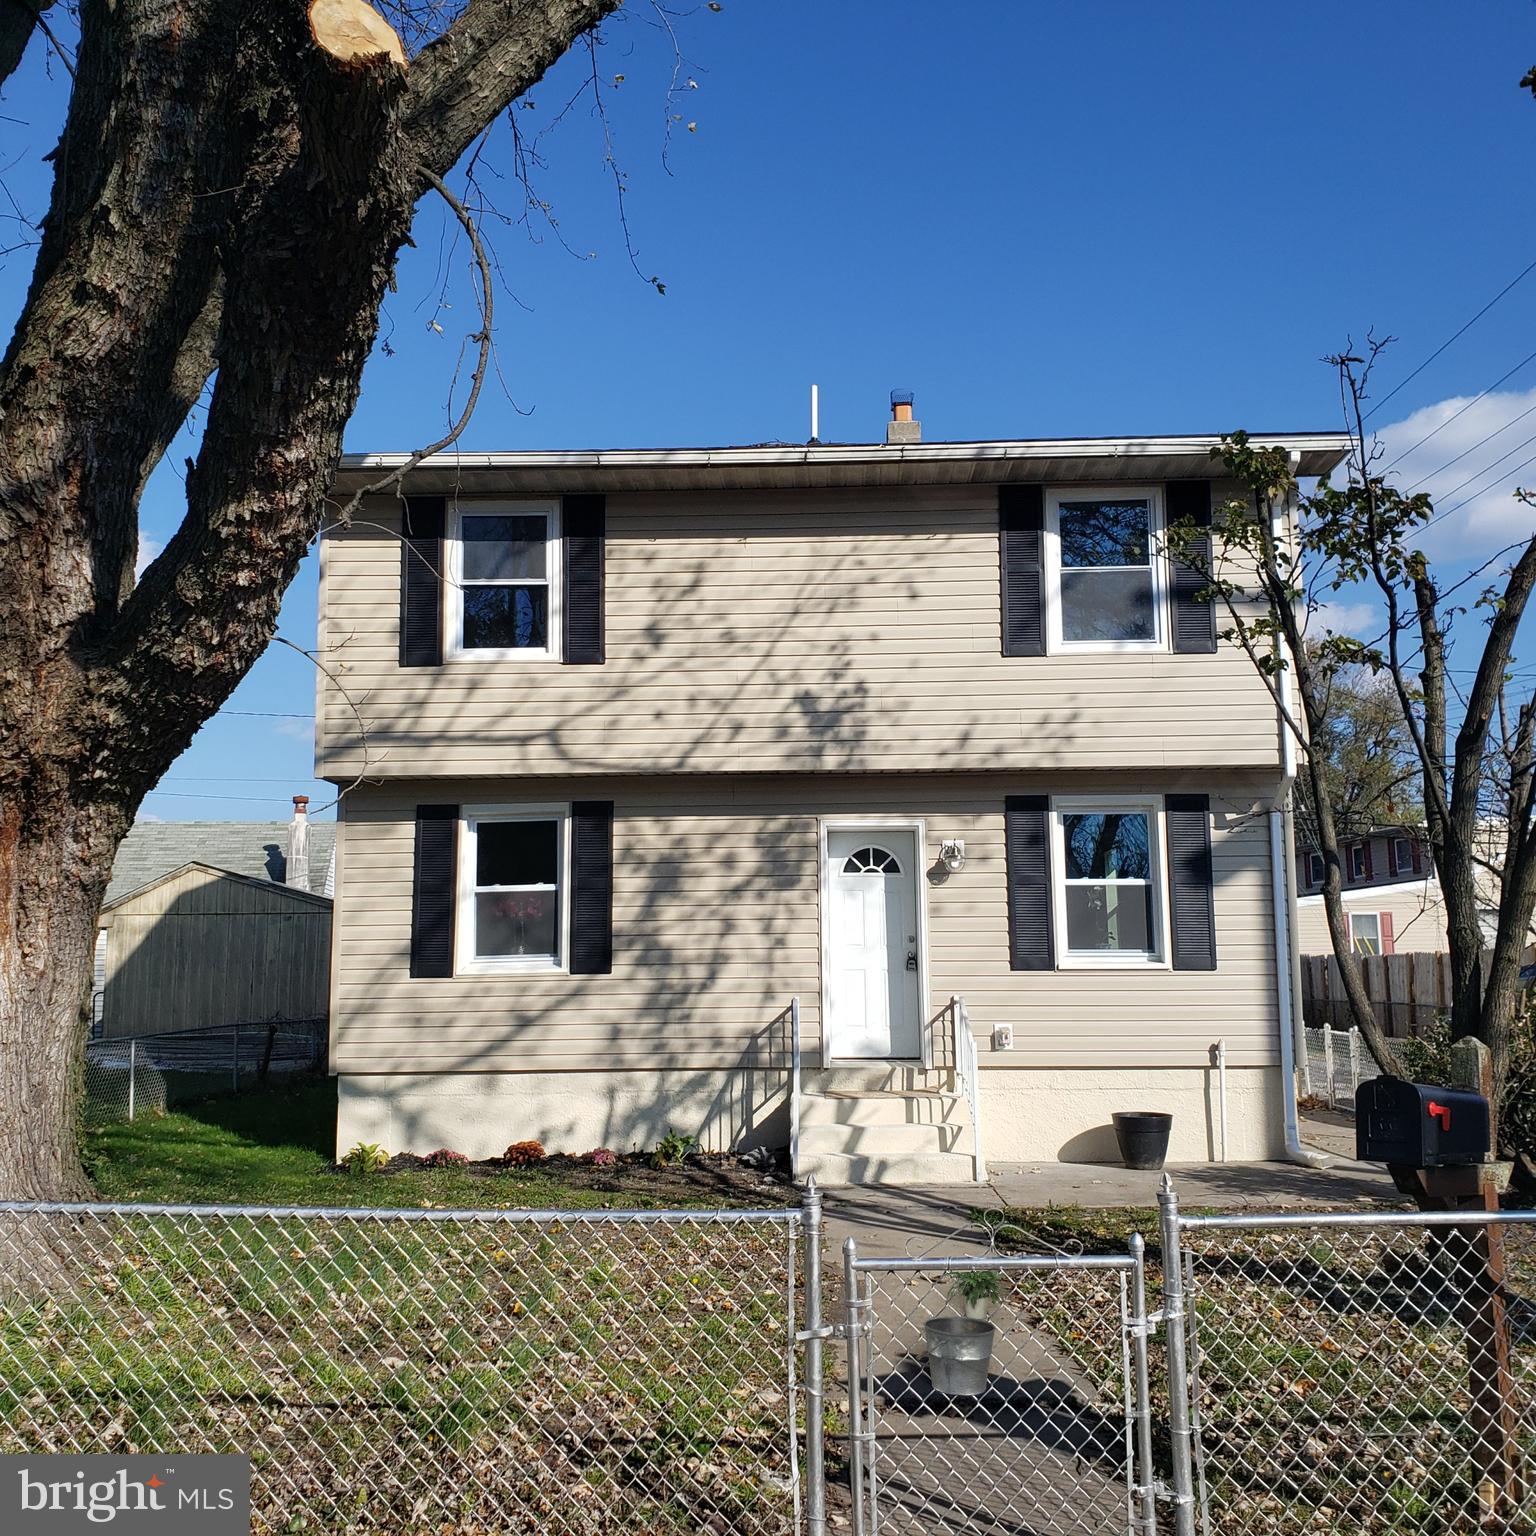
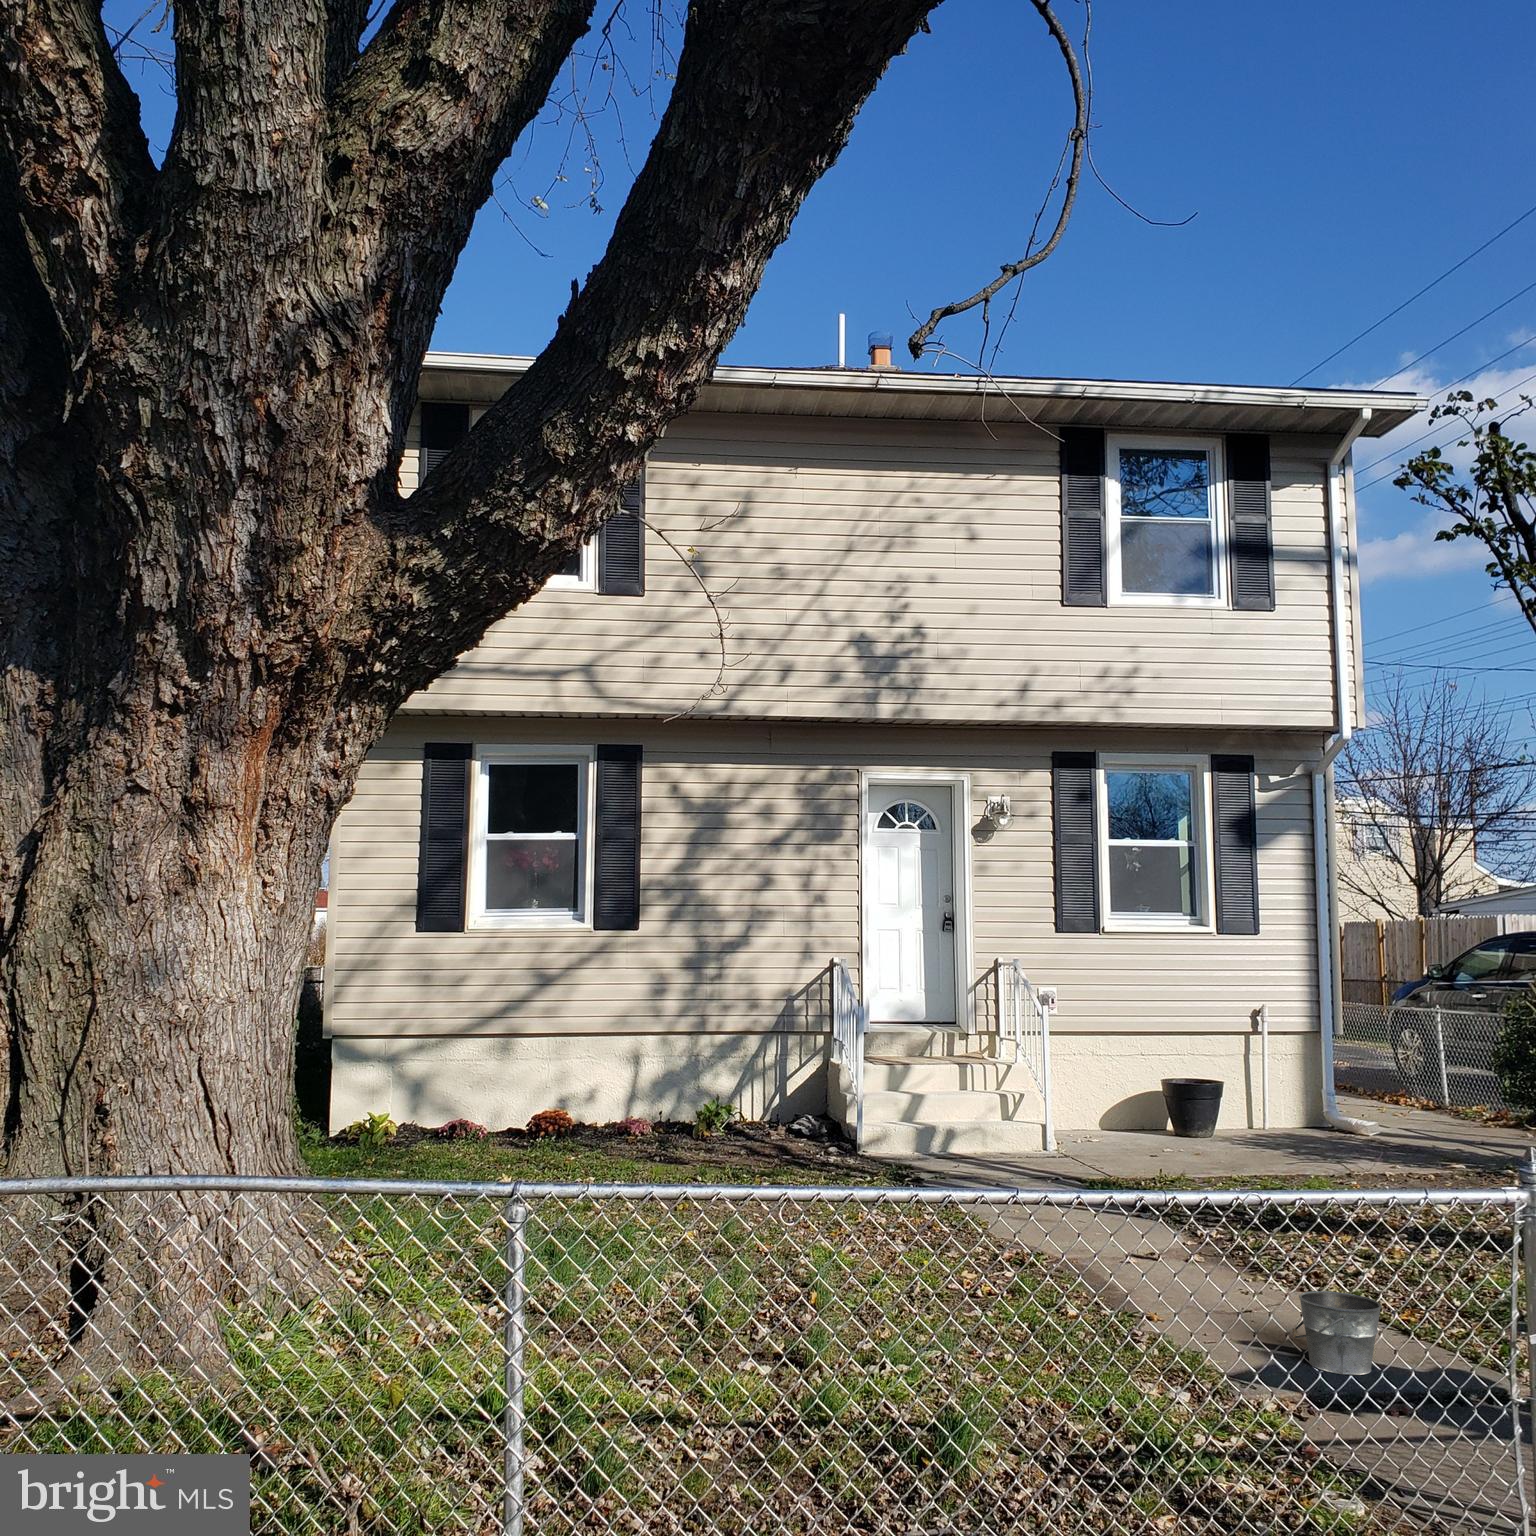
potted plant: present [925,1256,1010,1319] -> none [1189,1227,1285,1293]

